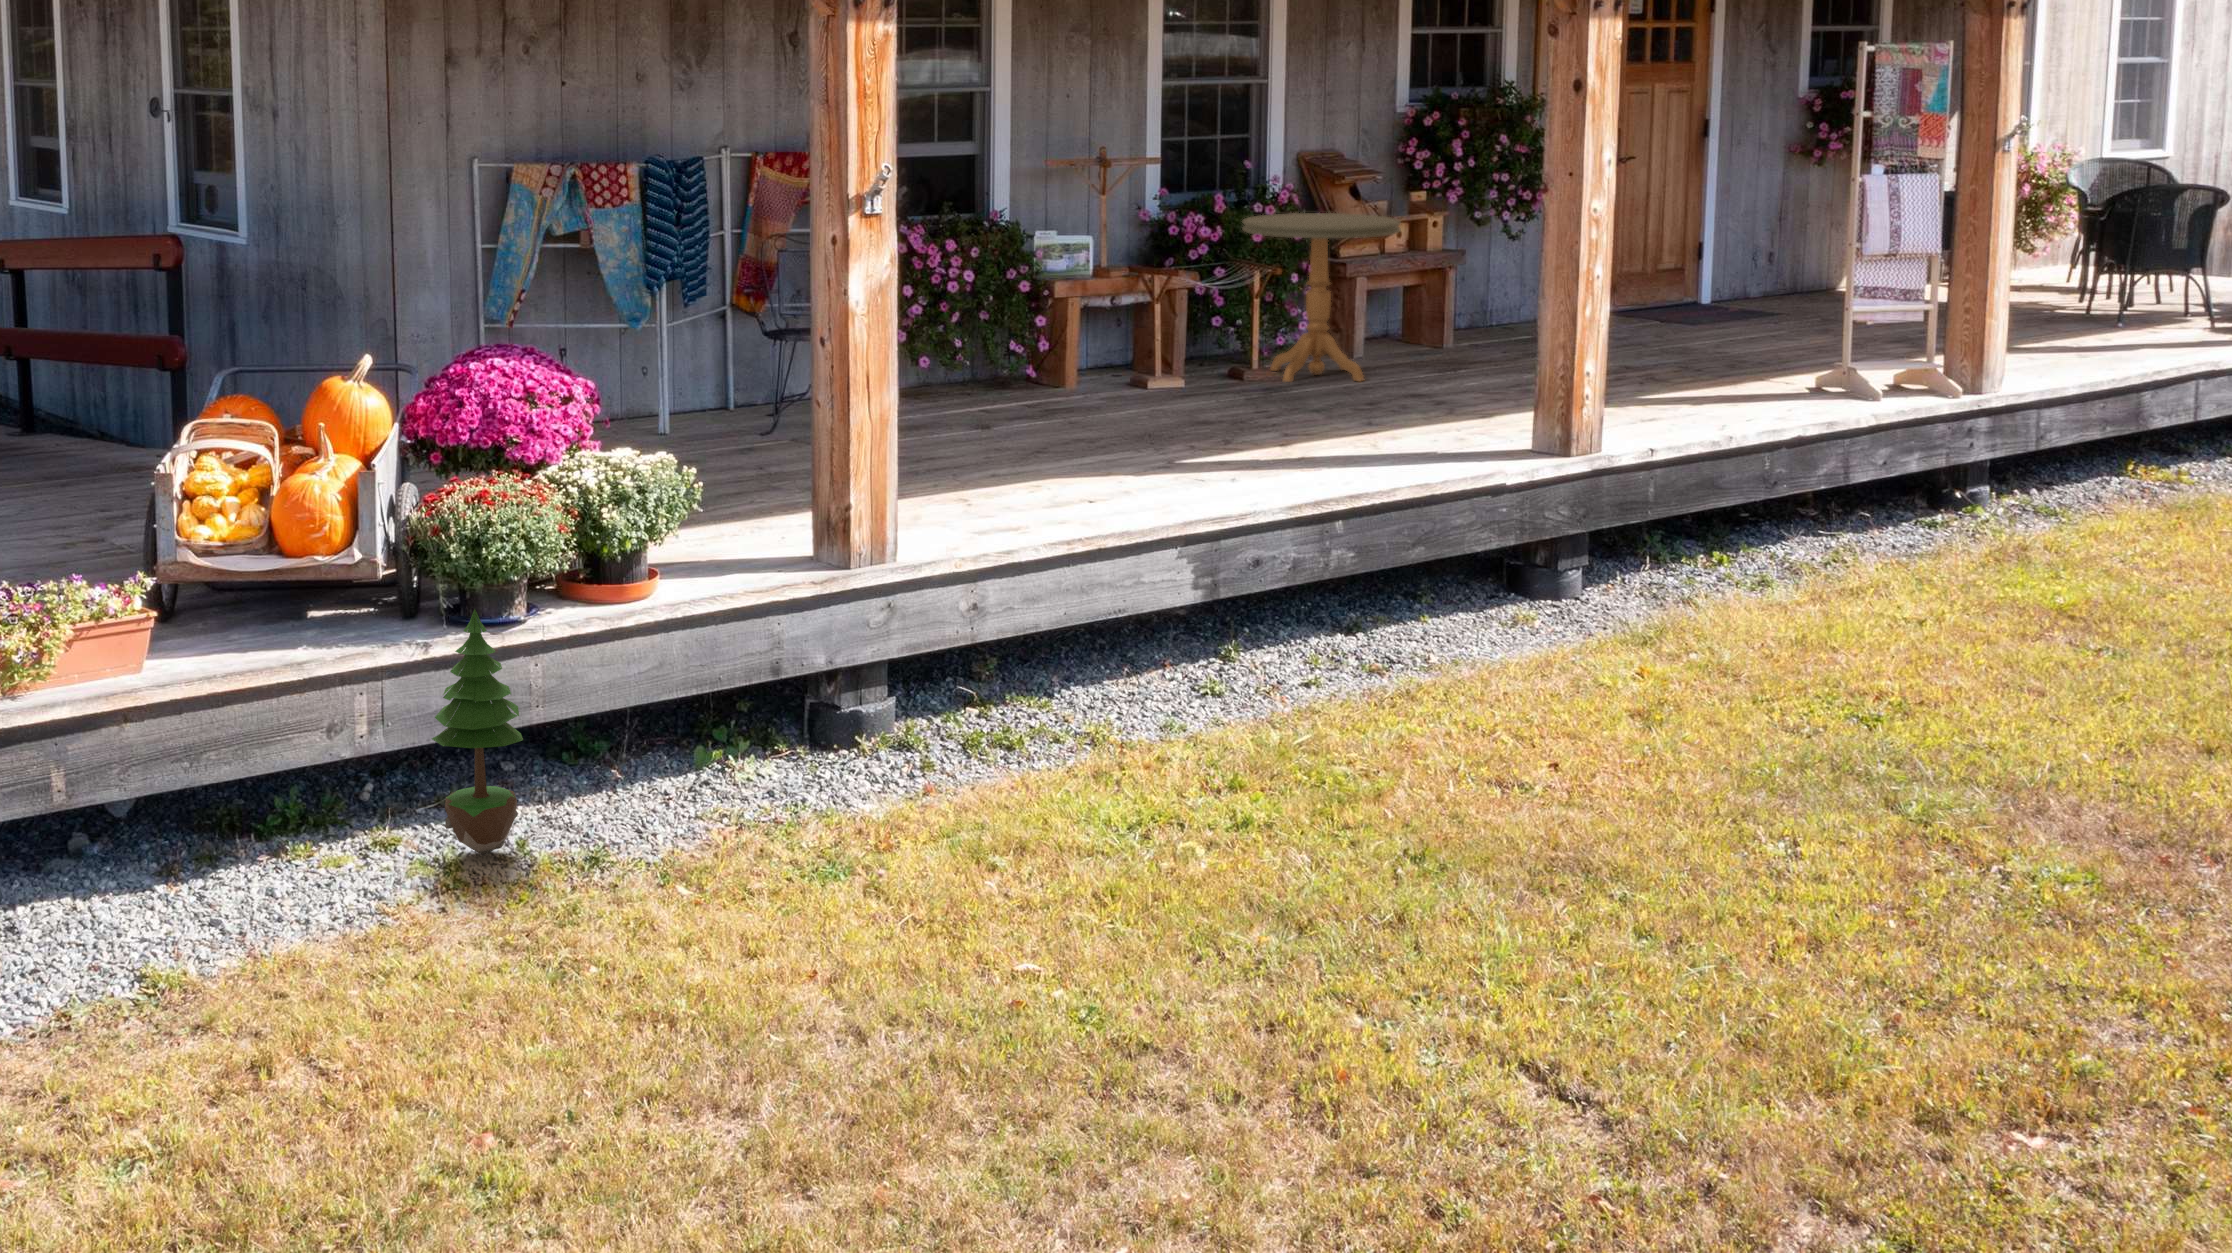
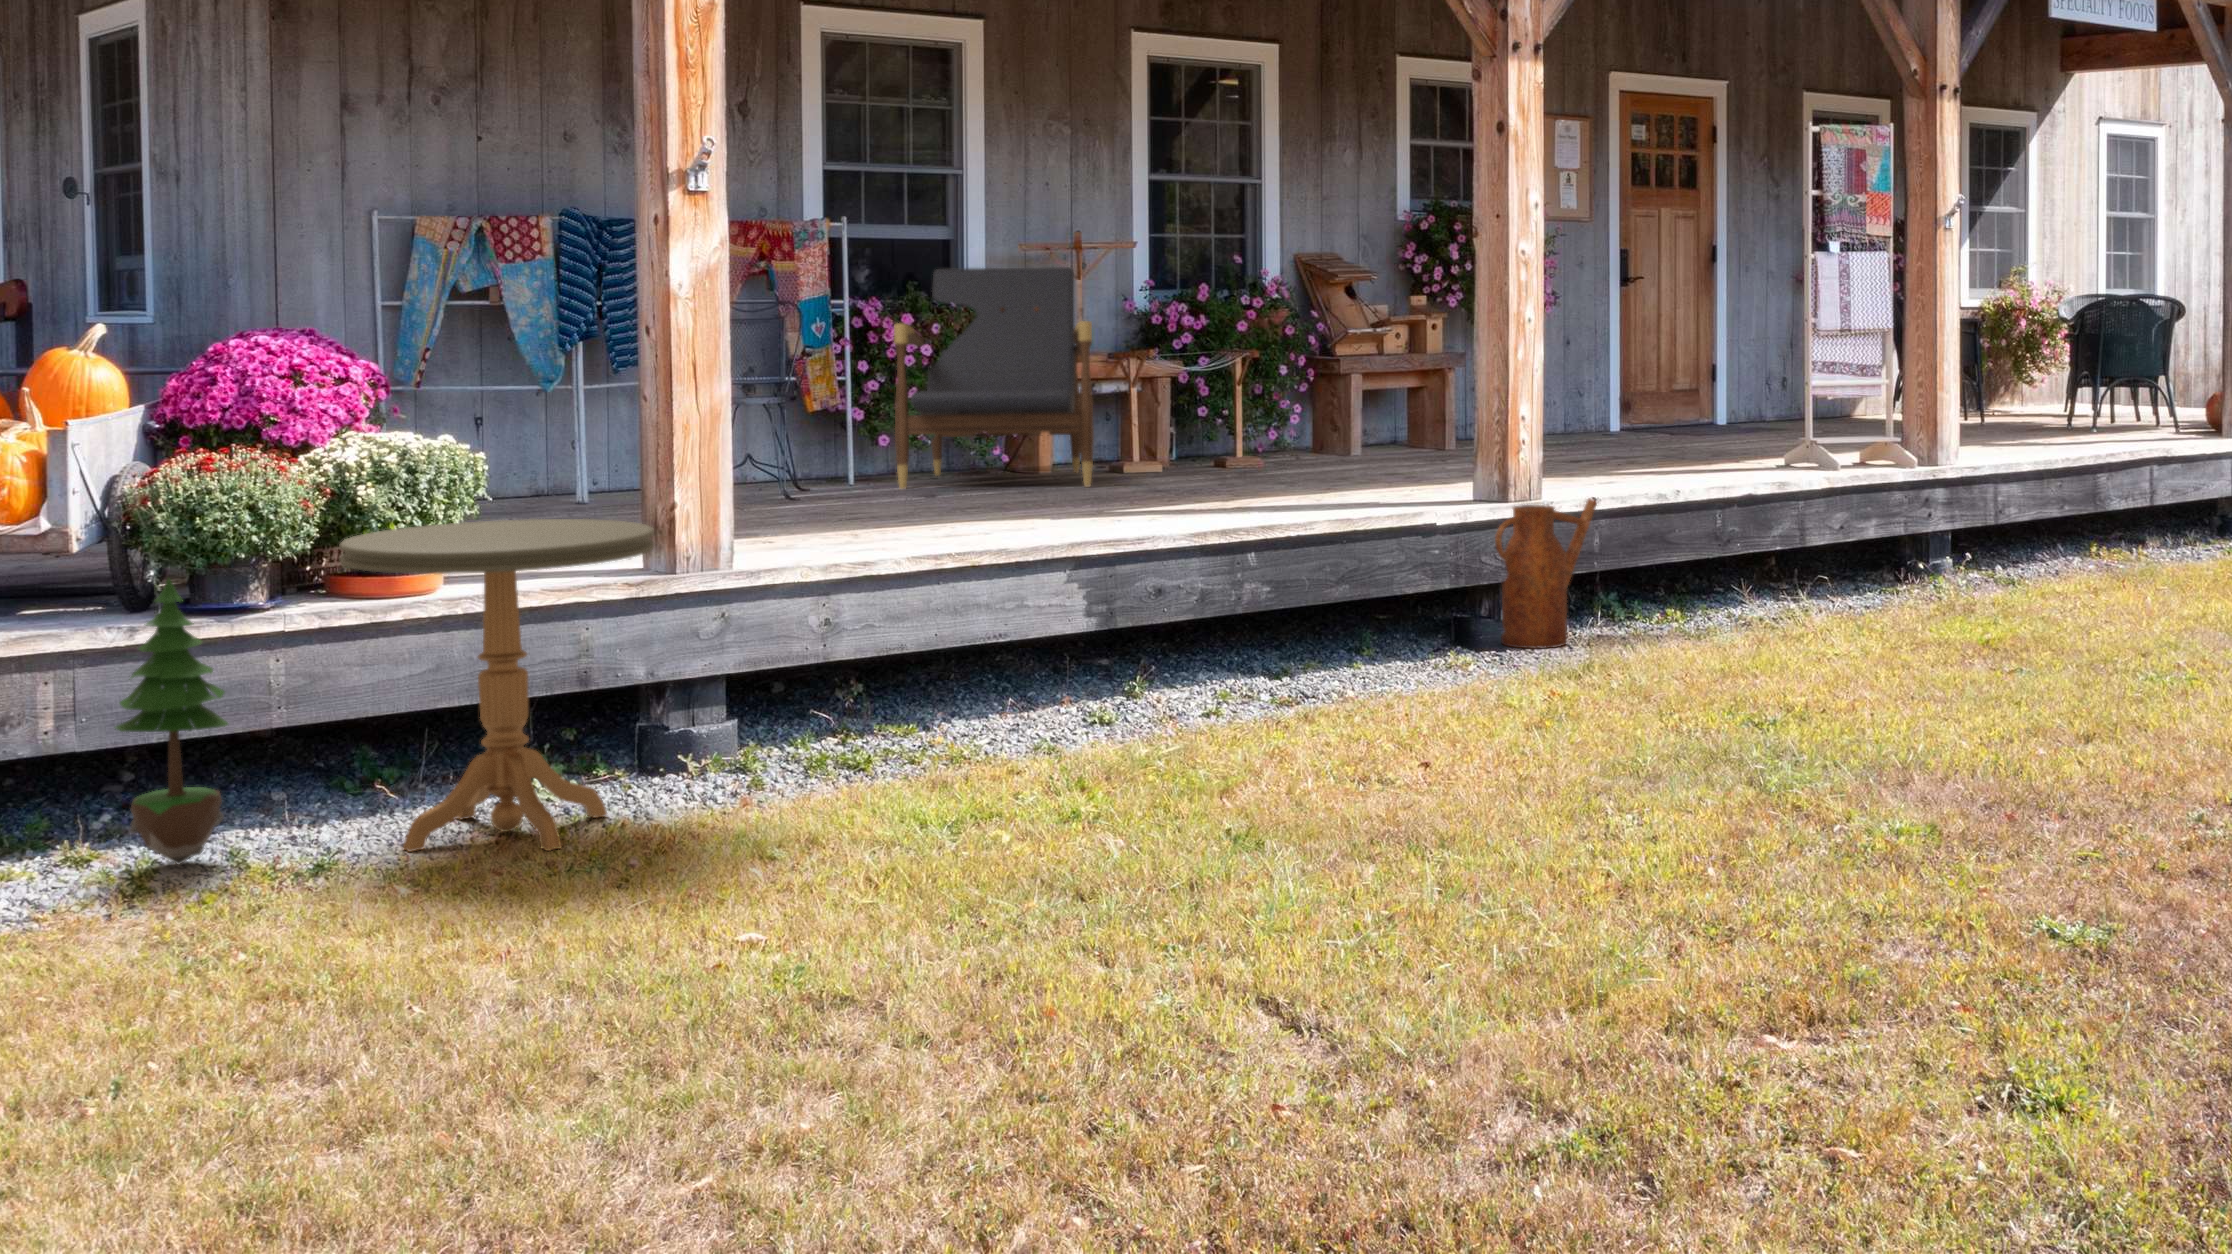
lounge chair: none [946,188,1136,412] -> present [894,267,1094,489]
side table: present [1243,213,1401,382] -> present [339,519,654,852]
watering can: none [1564,458,1664,608] -> present [1495,499,1597,649]

